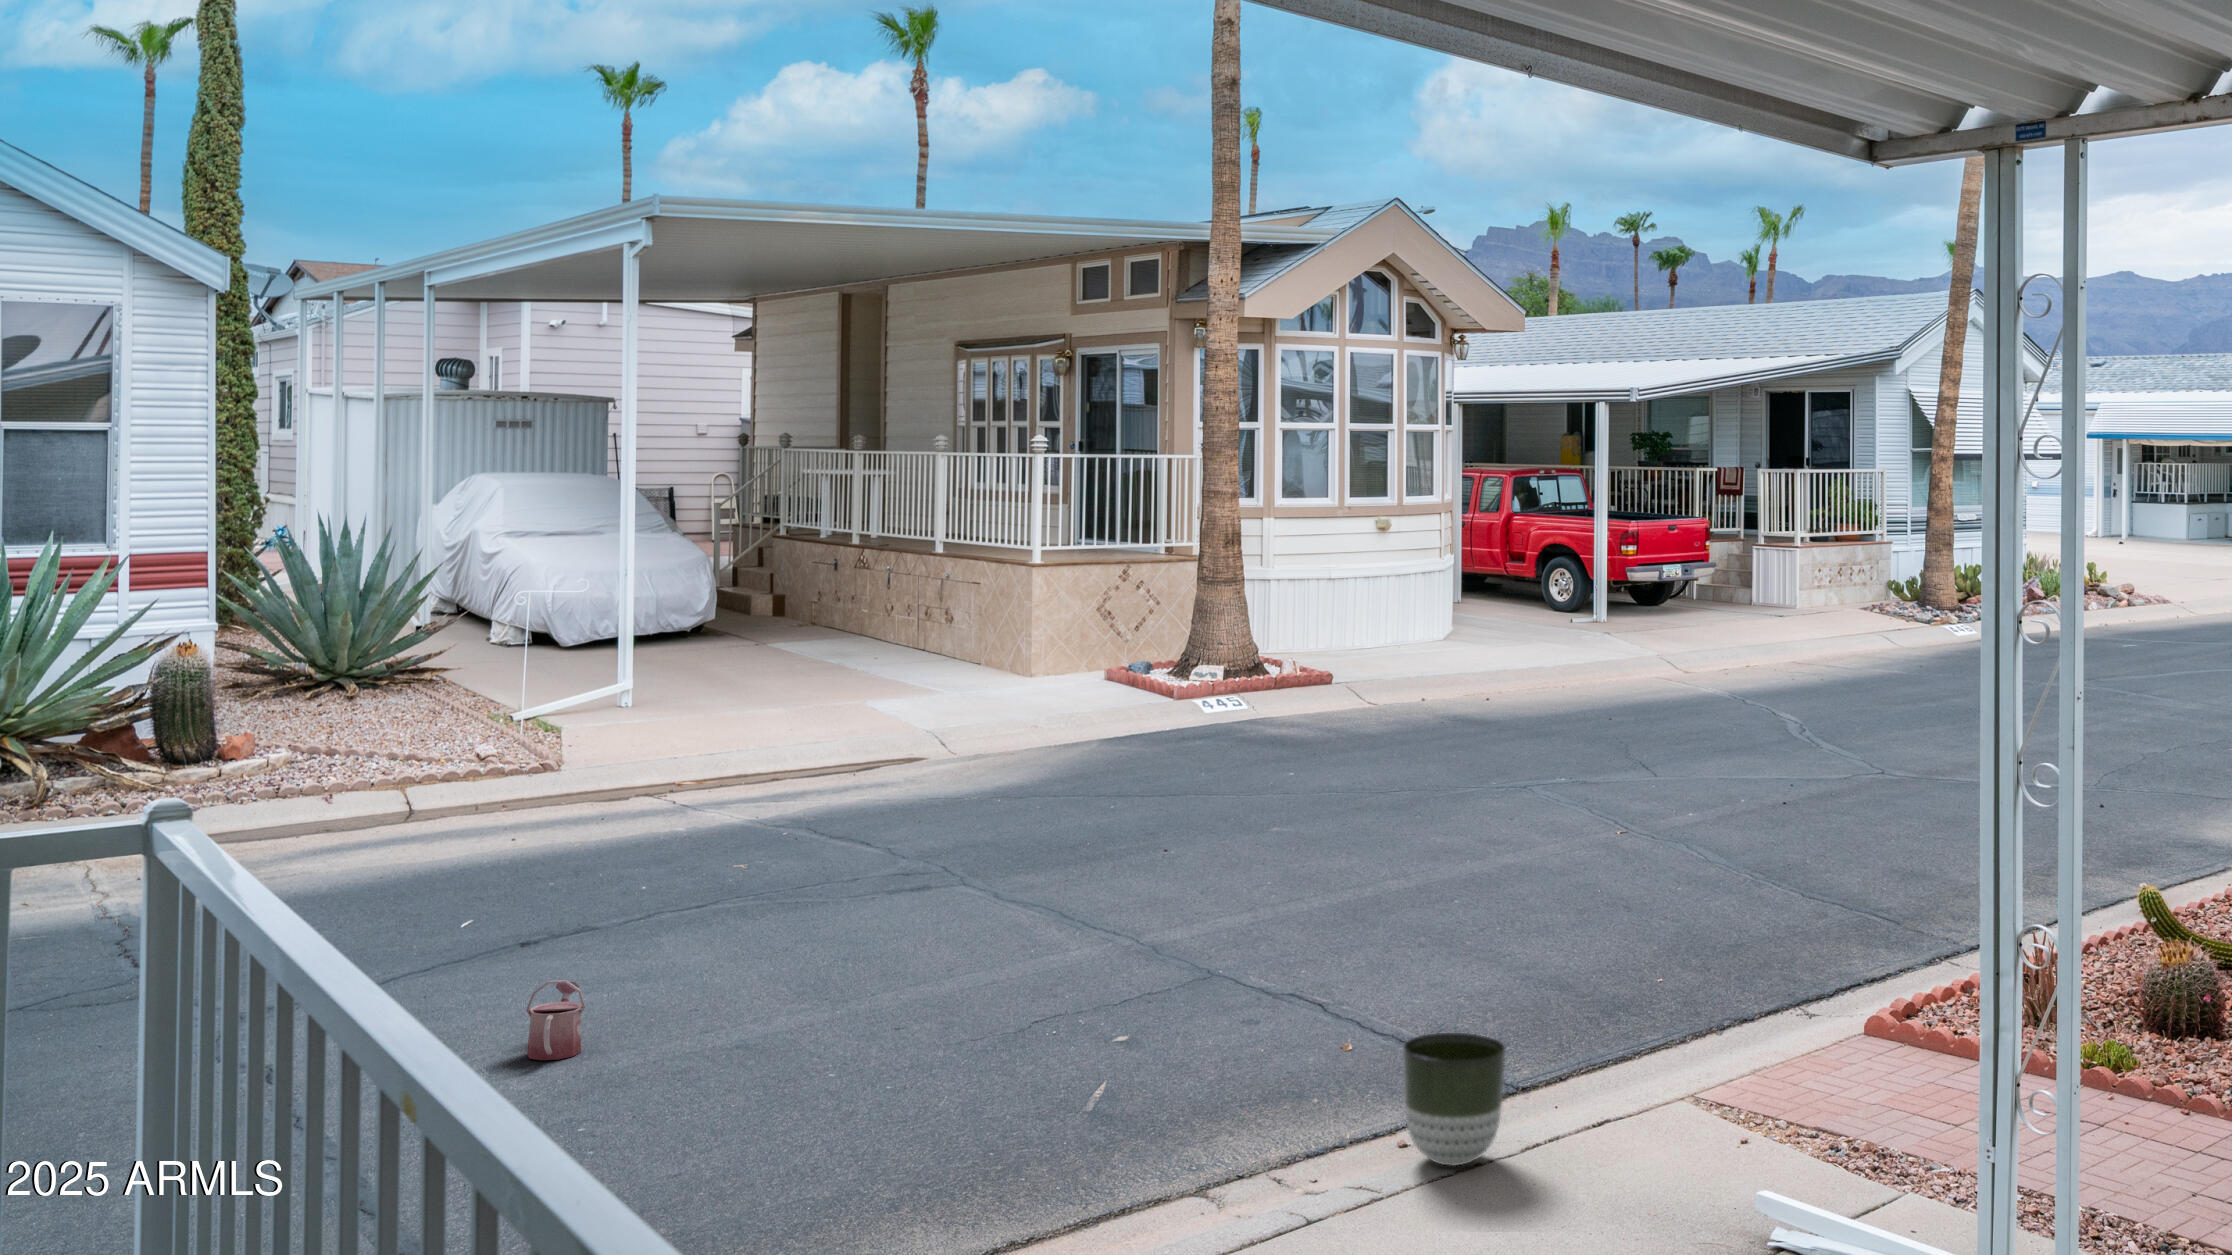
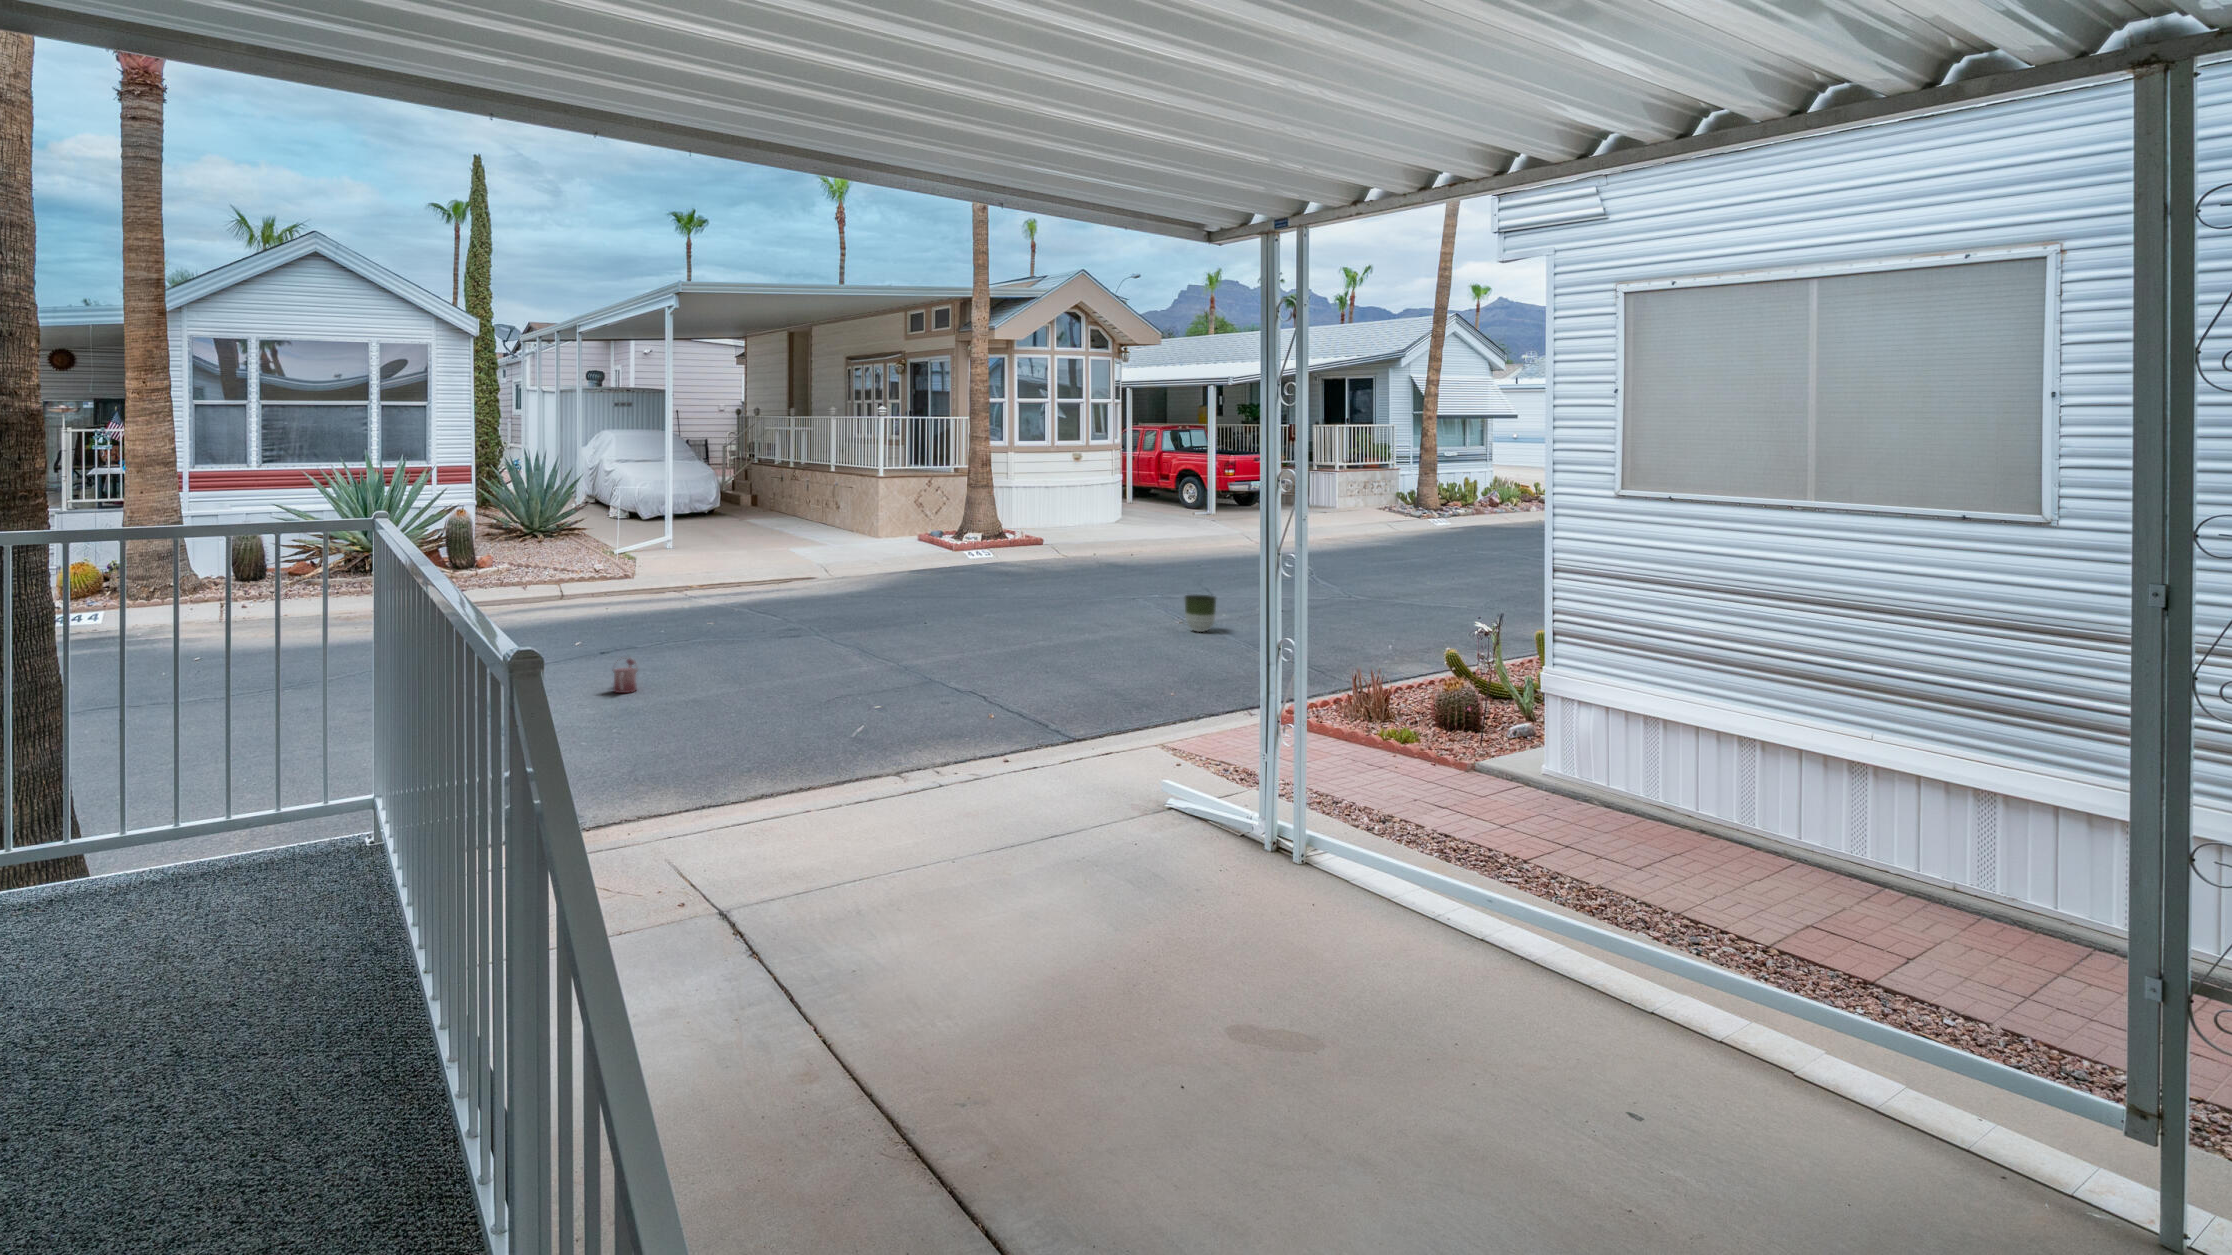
planter: present [1403,1033,1506,1166] -> present [1184,594,1216,632]

